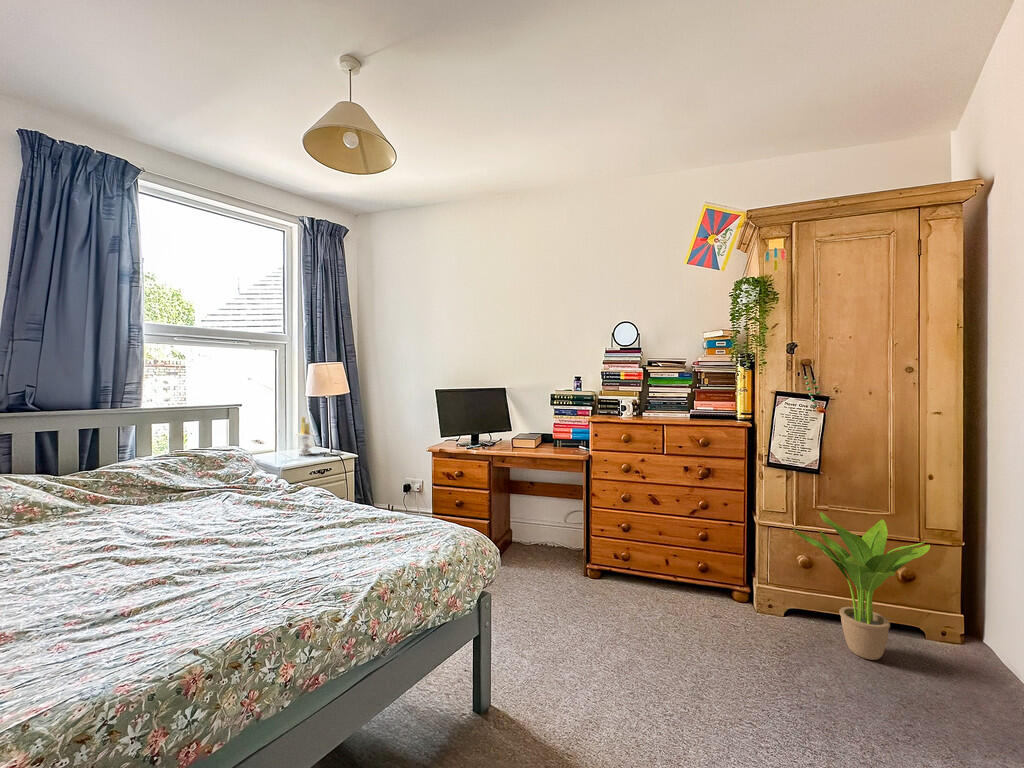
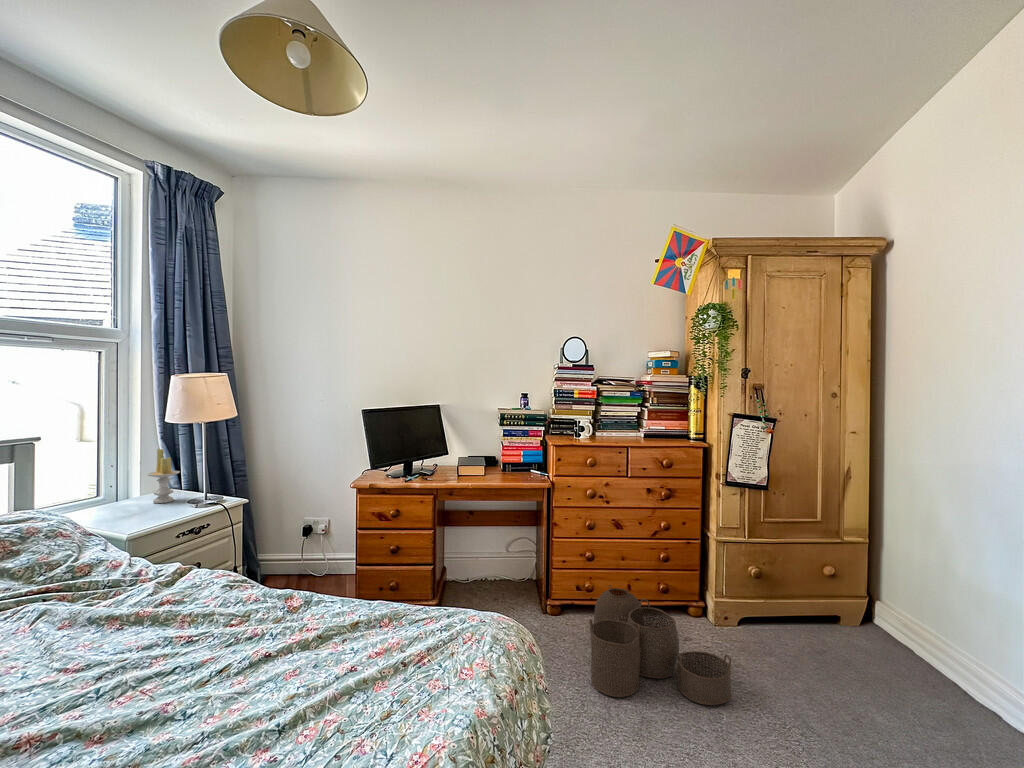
potted plant: present [793,512,930,660] -> none [752,528,865,655]
woven basket: none [595,554,735,678] -> present [589,585,732,705]

